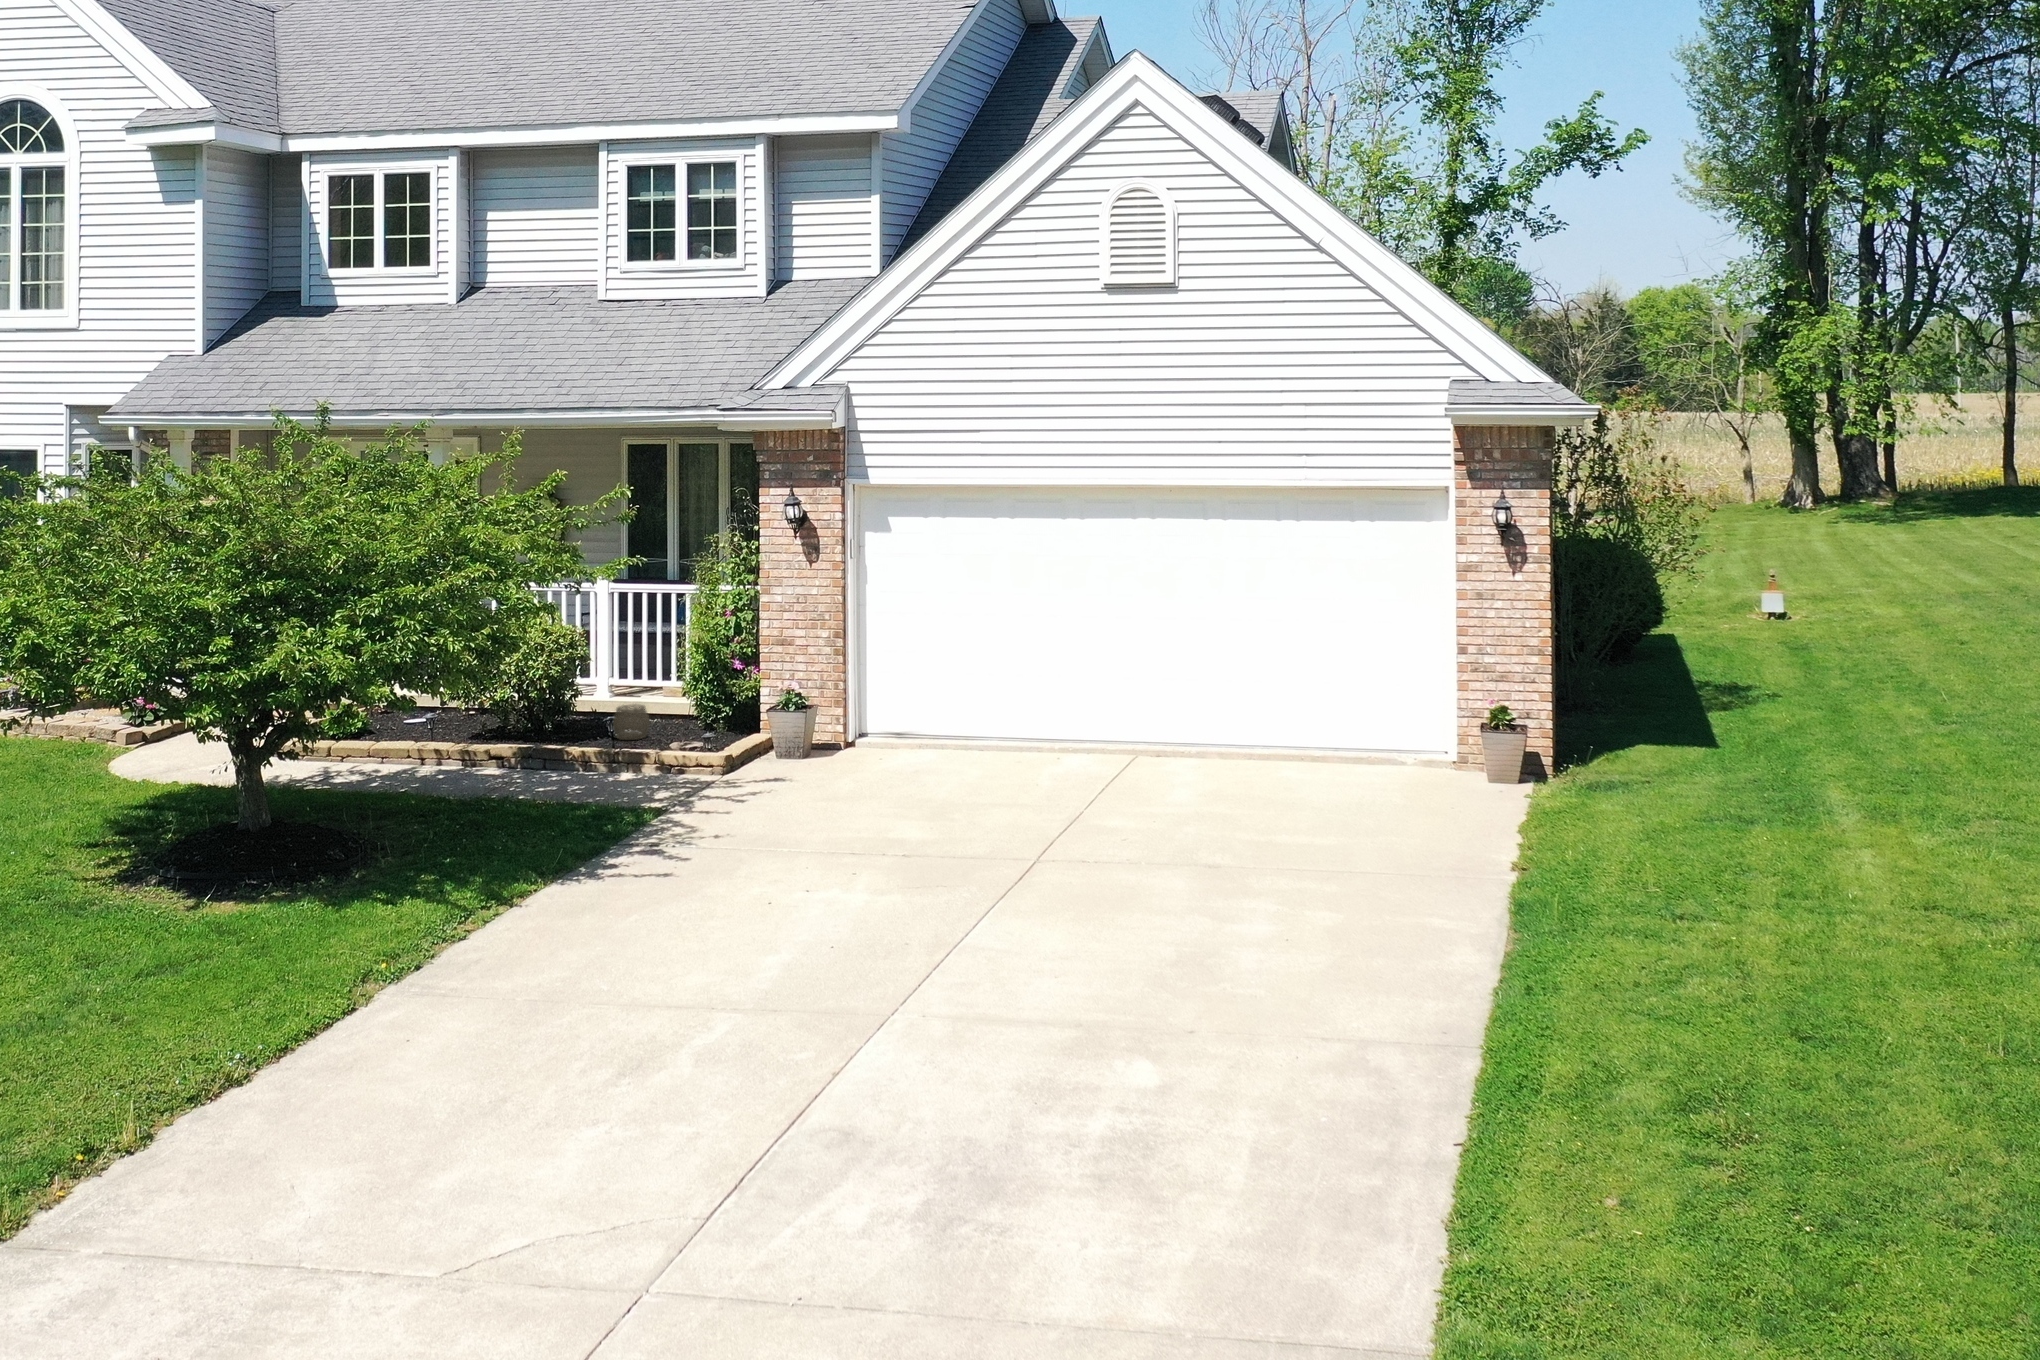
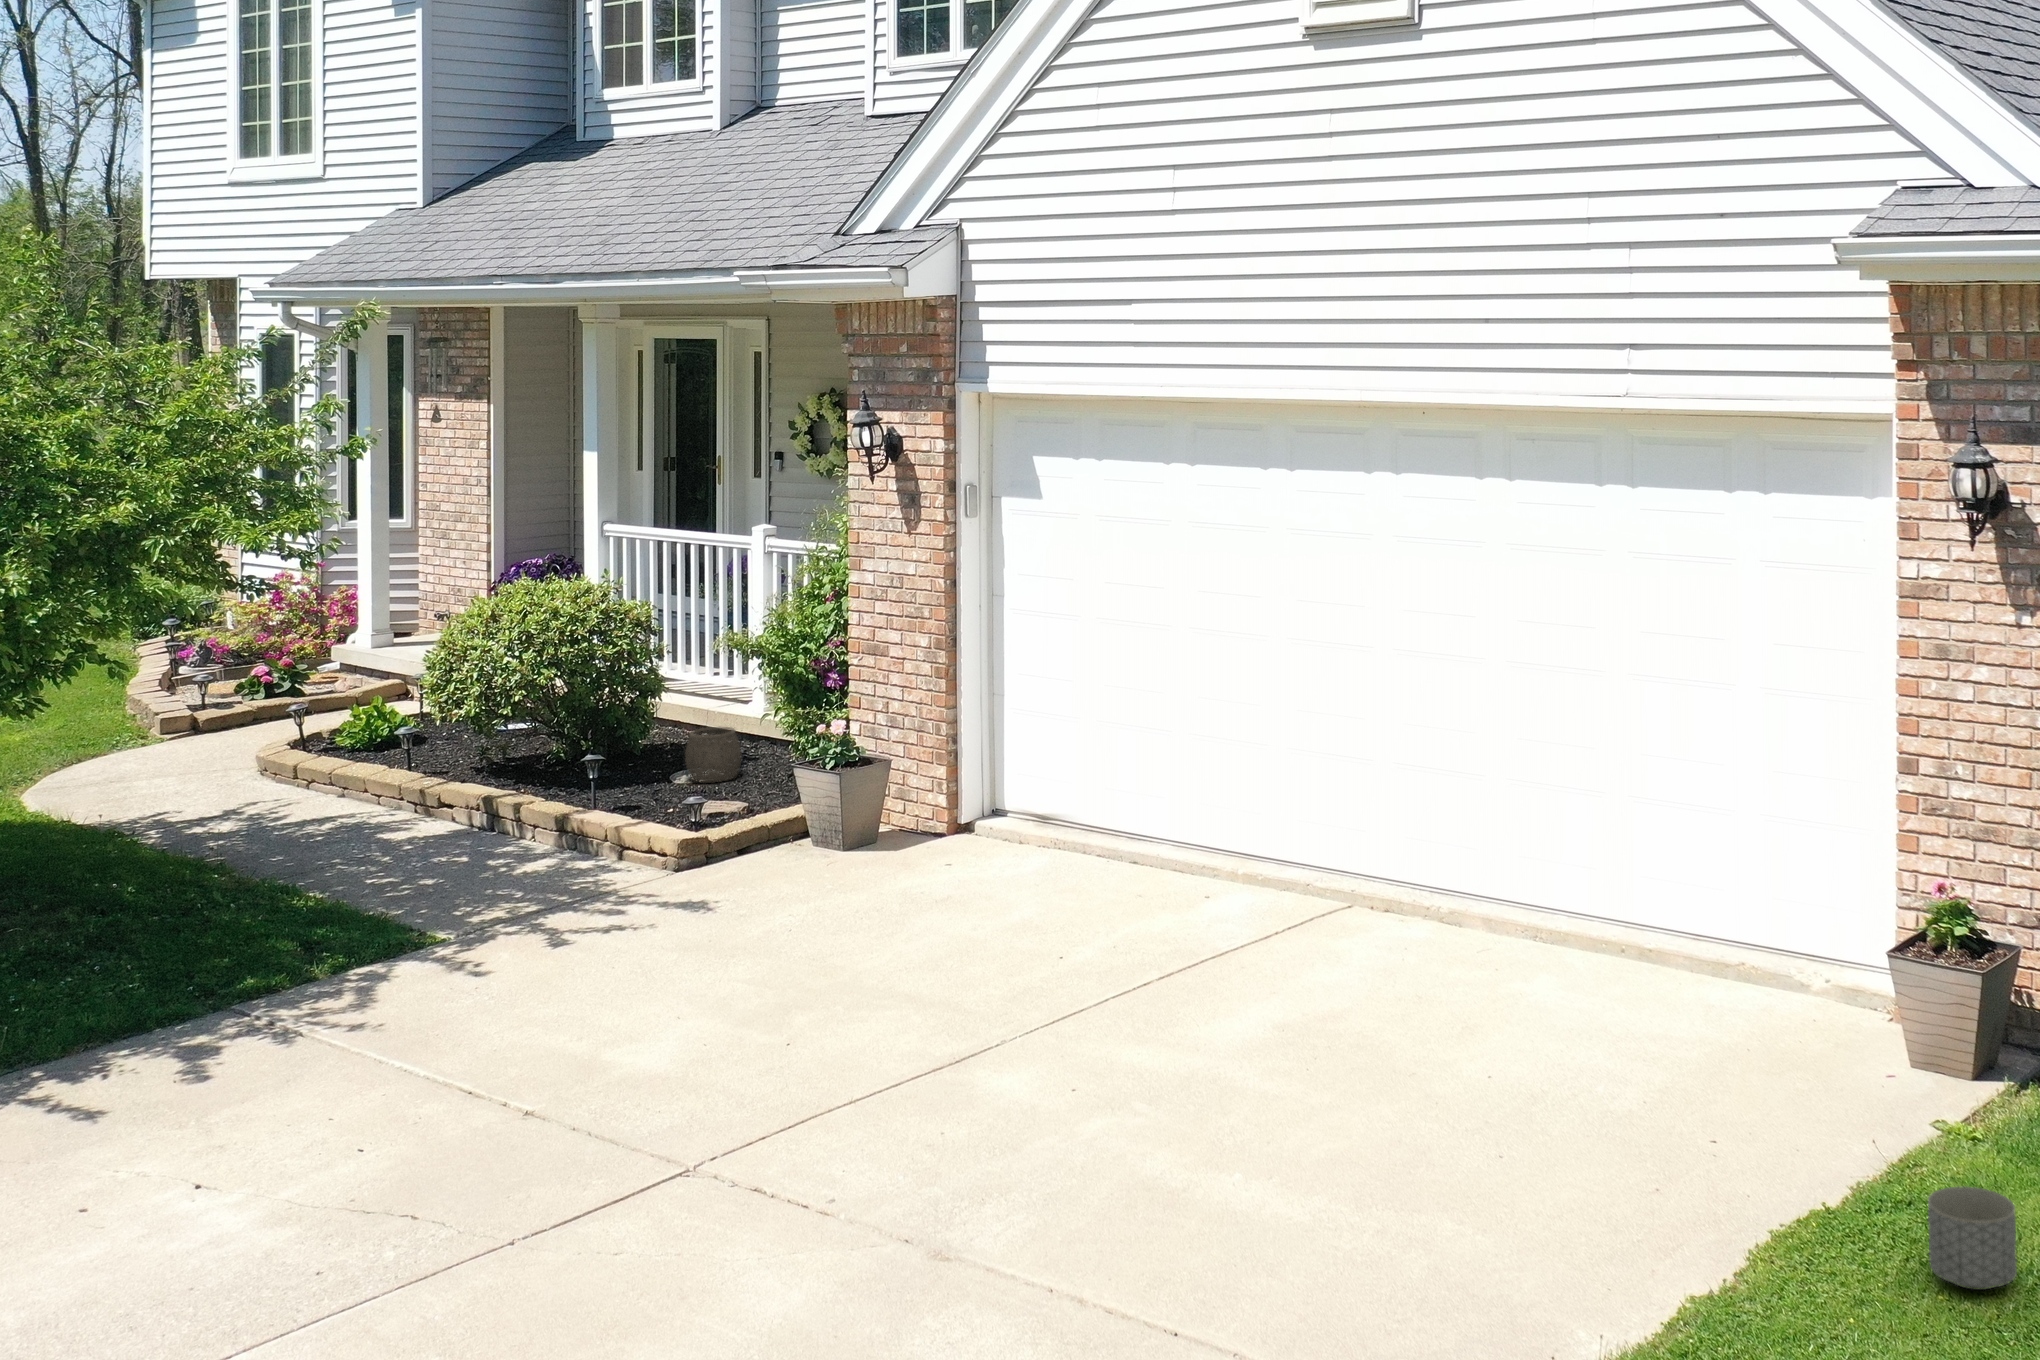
planter: none [1591,801,1627,838] -> present [1928,1187,2017,1290]

